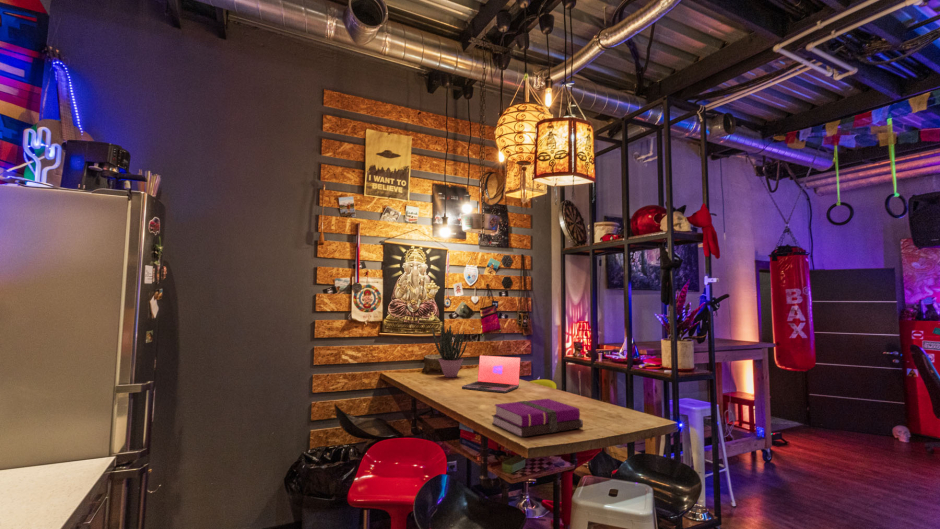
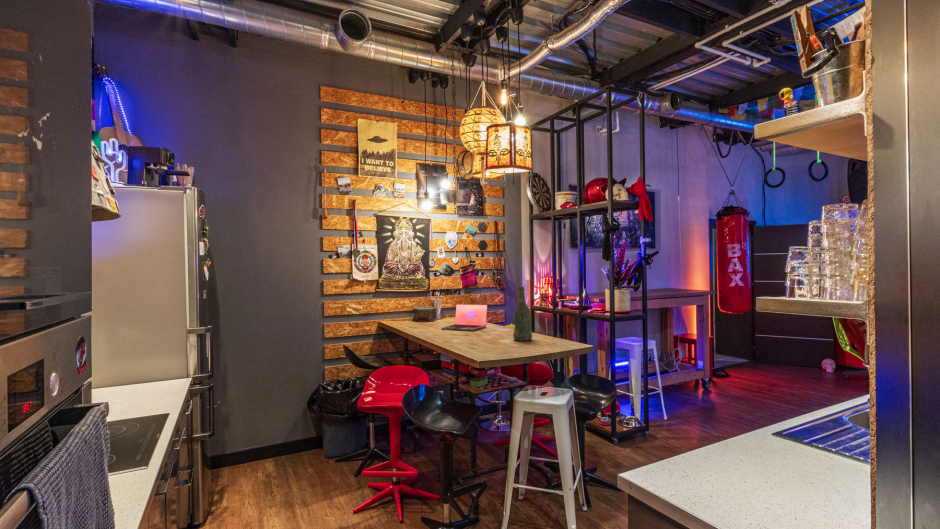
potted plant: present [432,326,467,378] -> none [419,281,447,323]
beer bottle: none [565,337,592,414] -> present [513,286,532,341]
notebook: present [492,399,583,437] -> none [457,330,519,353]

